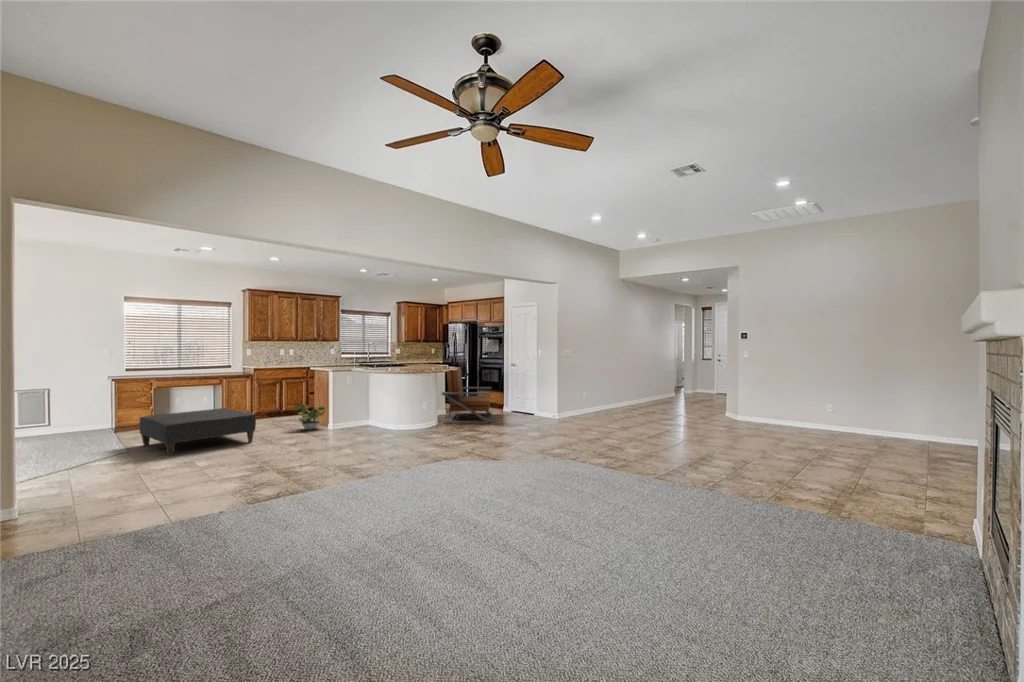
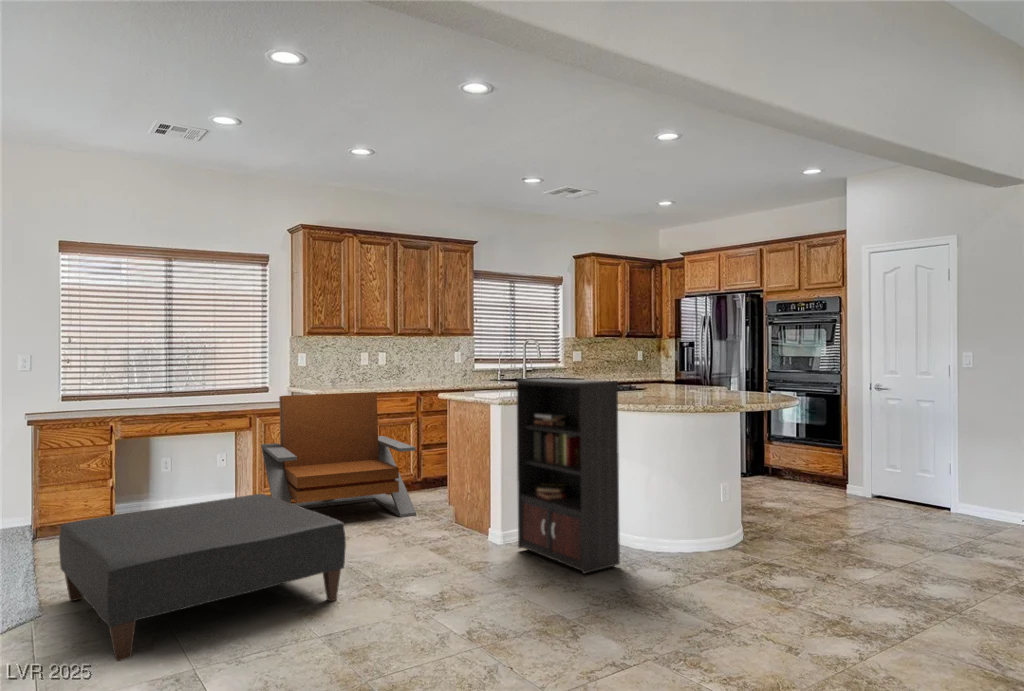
bookcase: none [333,362,386,434] -> present [516,378,669,574]
lounge chair: present [442,367,491,423] -> present [261,392,416,517]
potted plant: present [293,404,325,430] -> none [417,483,496,550]

